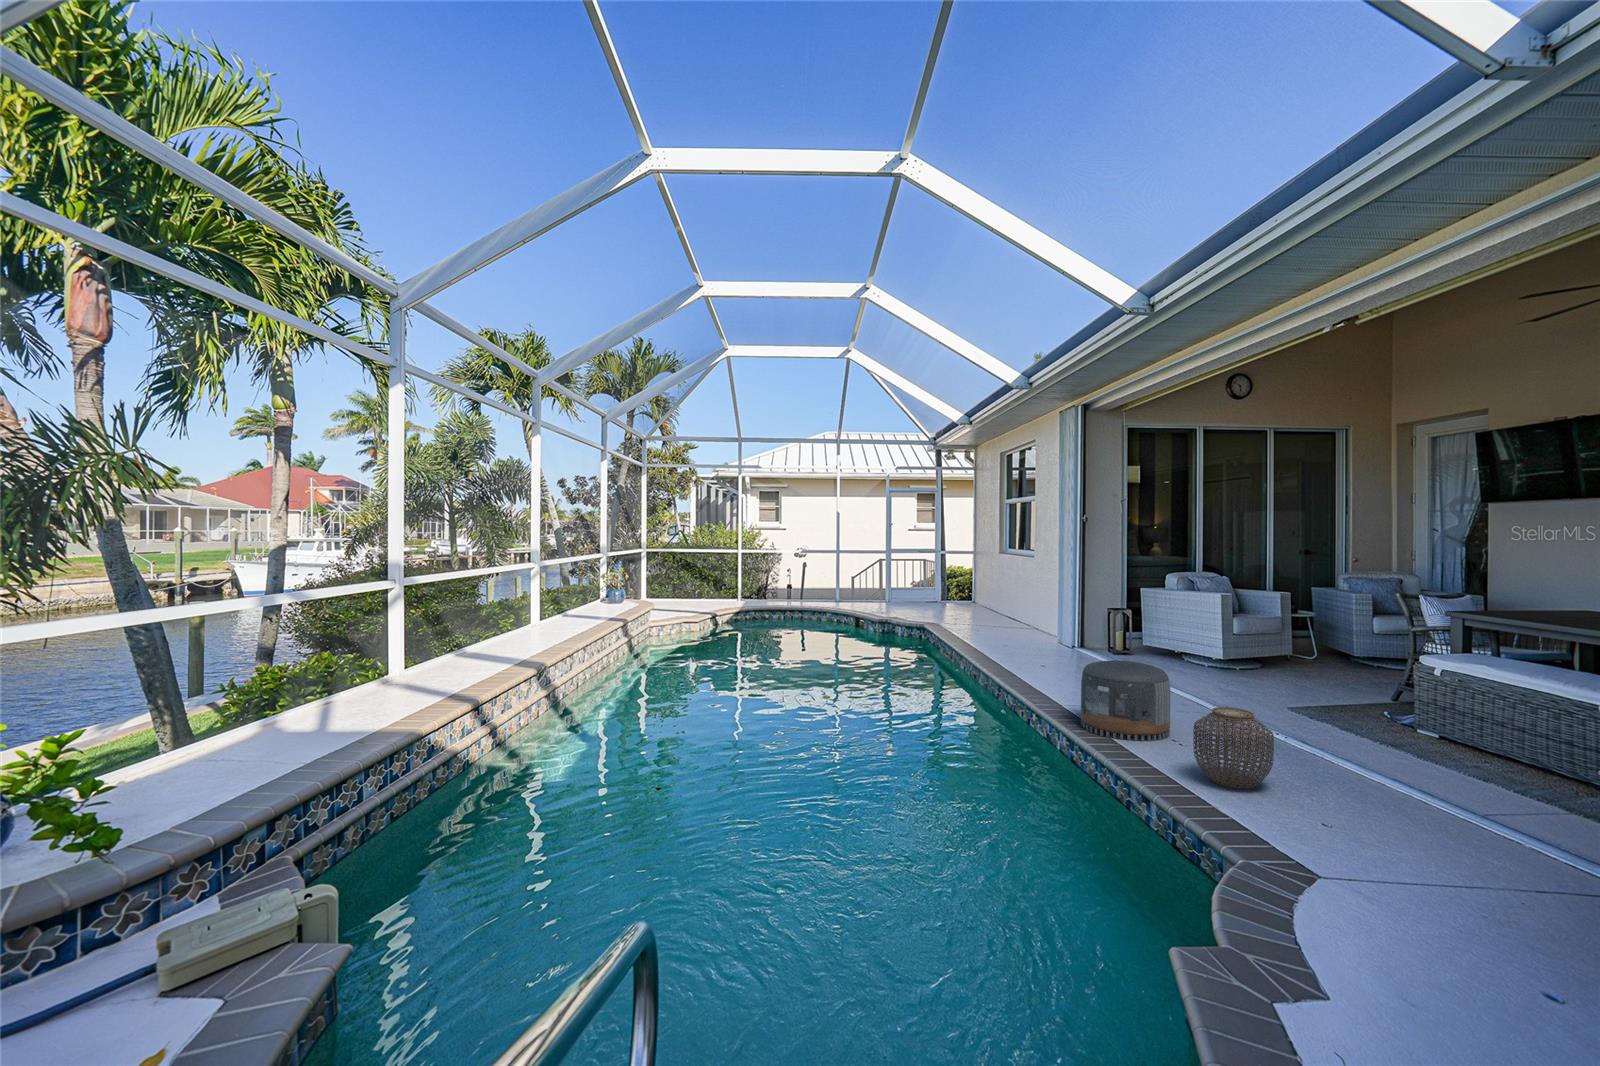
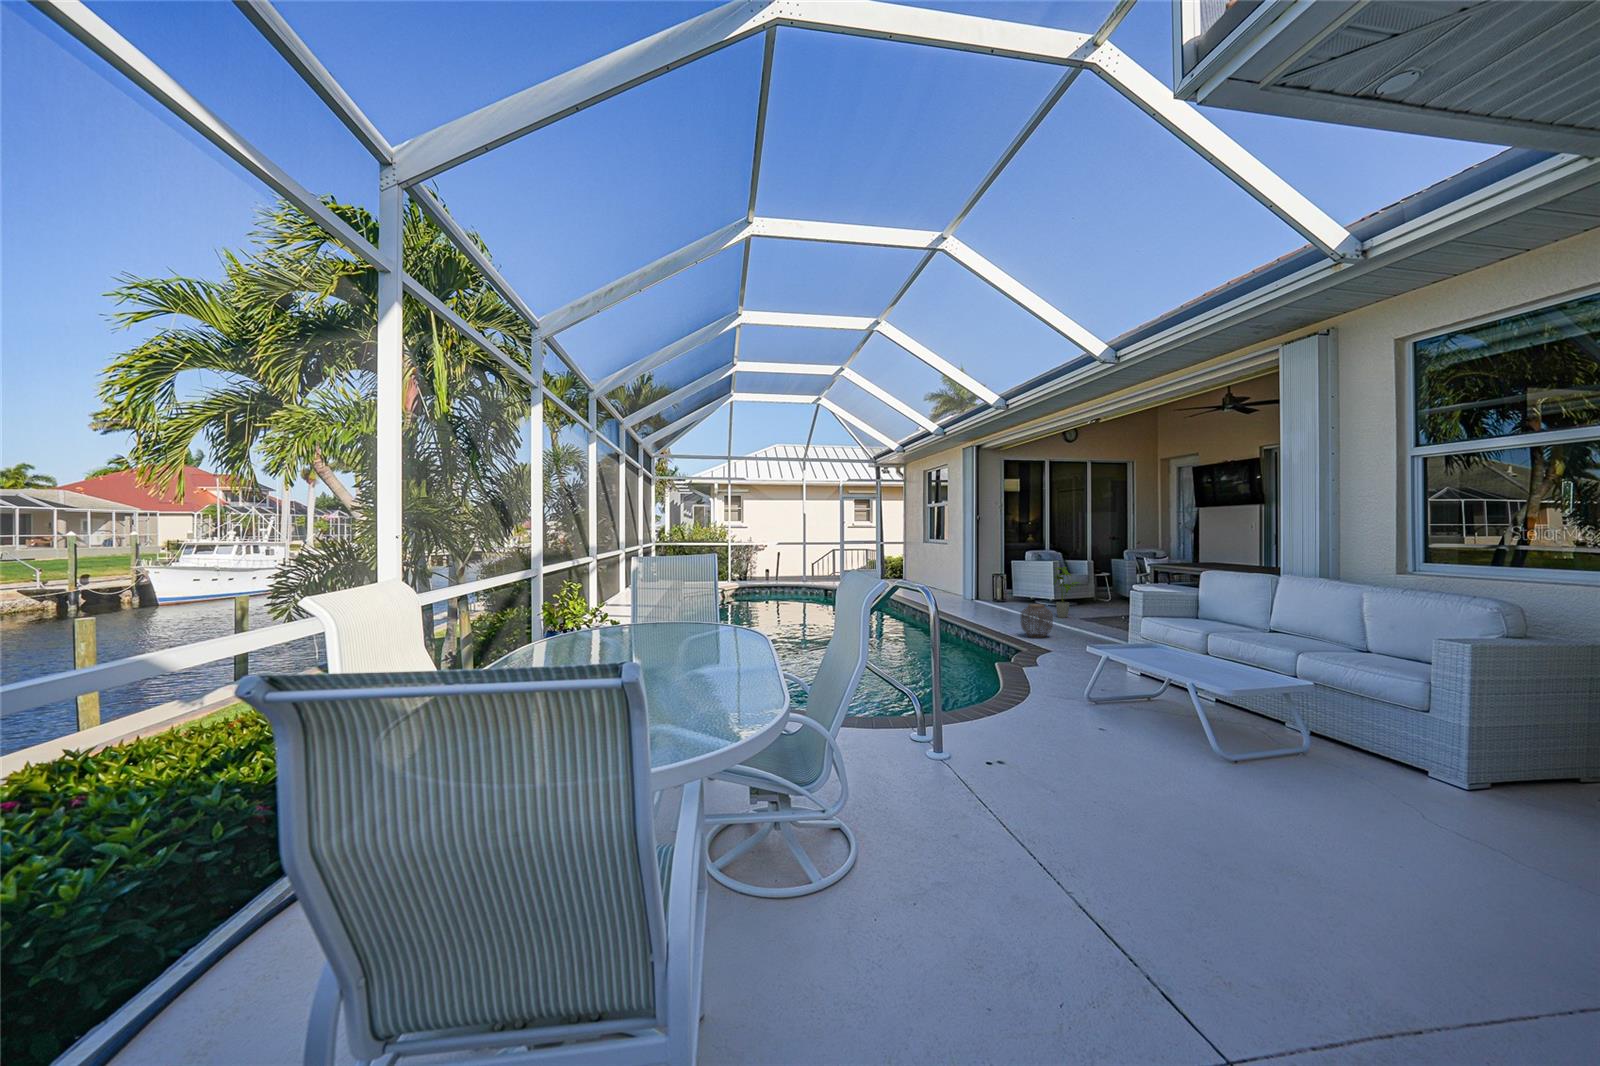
house plant: none [1236,613,1298,710] -> present [1054,567,1079,618]
pouf: present [1081,660,1171,741] -> none [973,591,1016,628]

